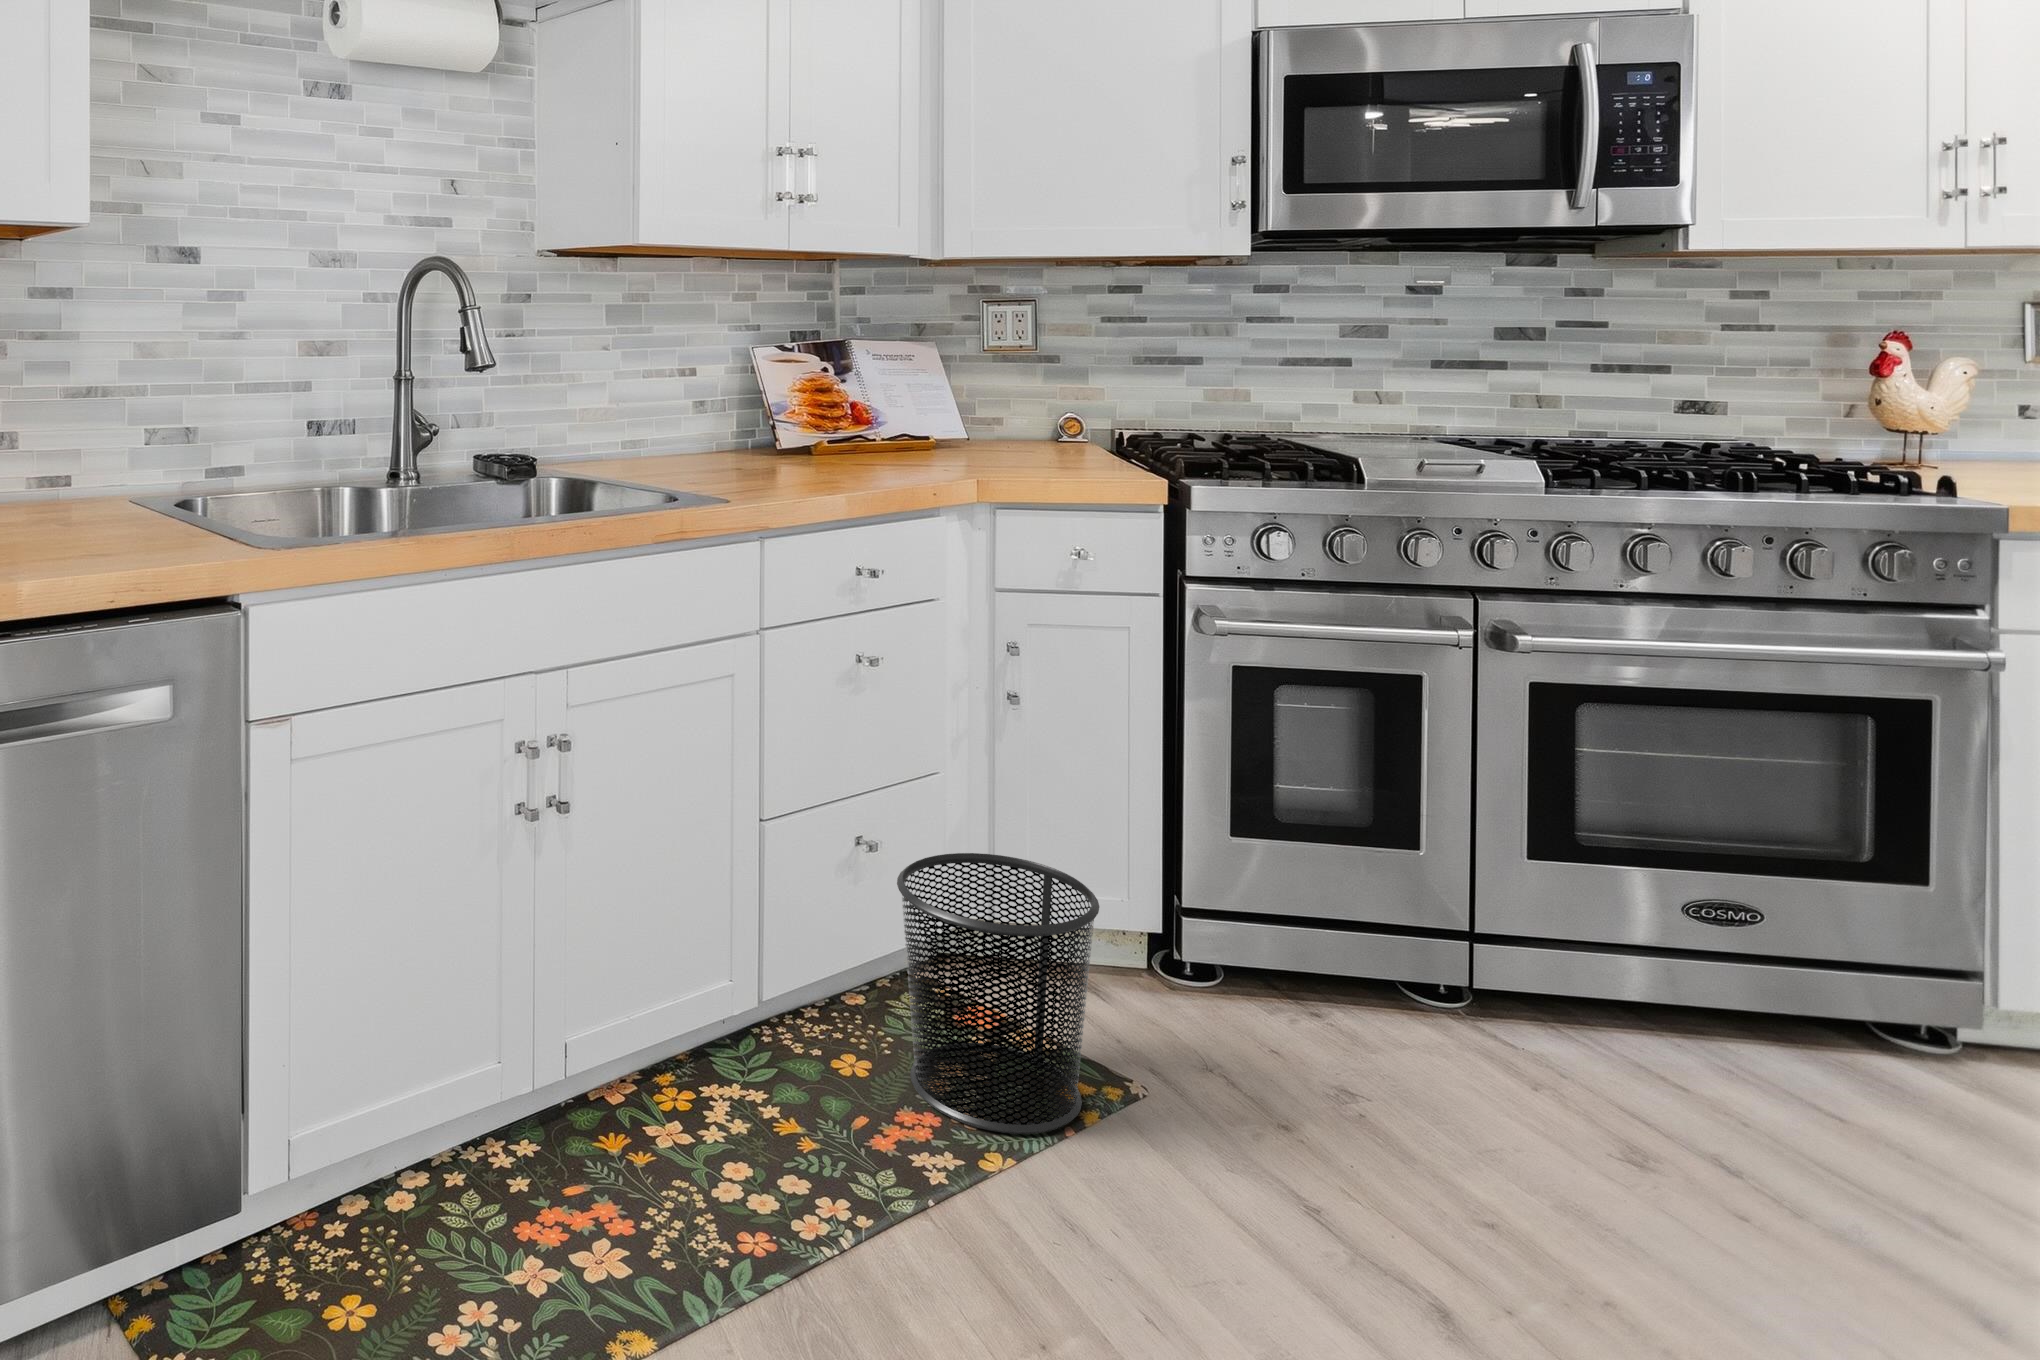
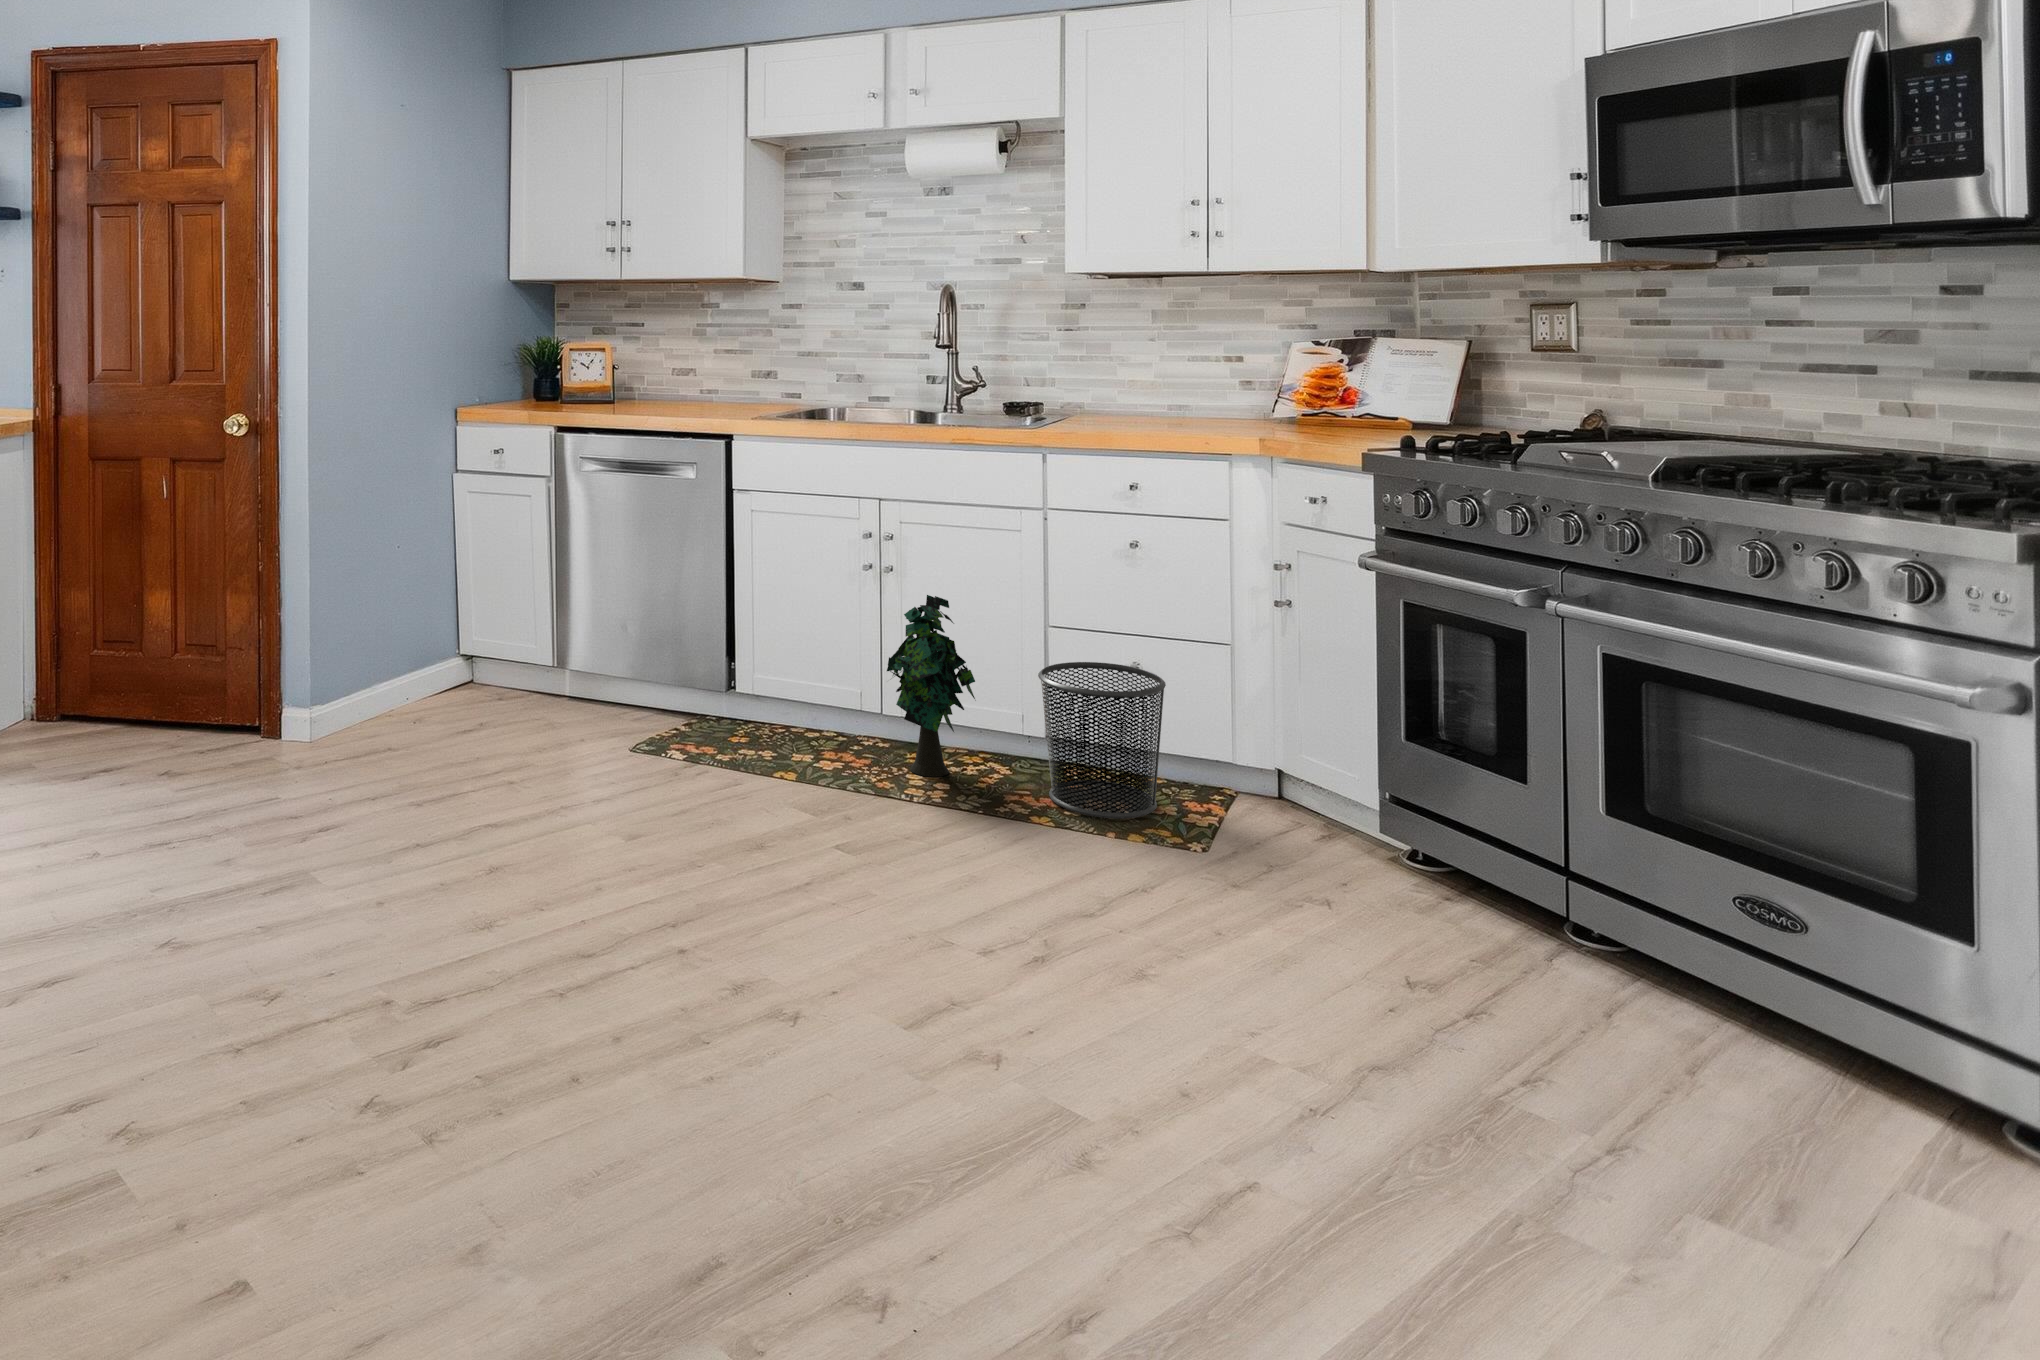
decorative plant: none [684,837,898,1203] -> present [887,595,975,777]

